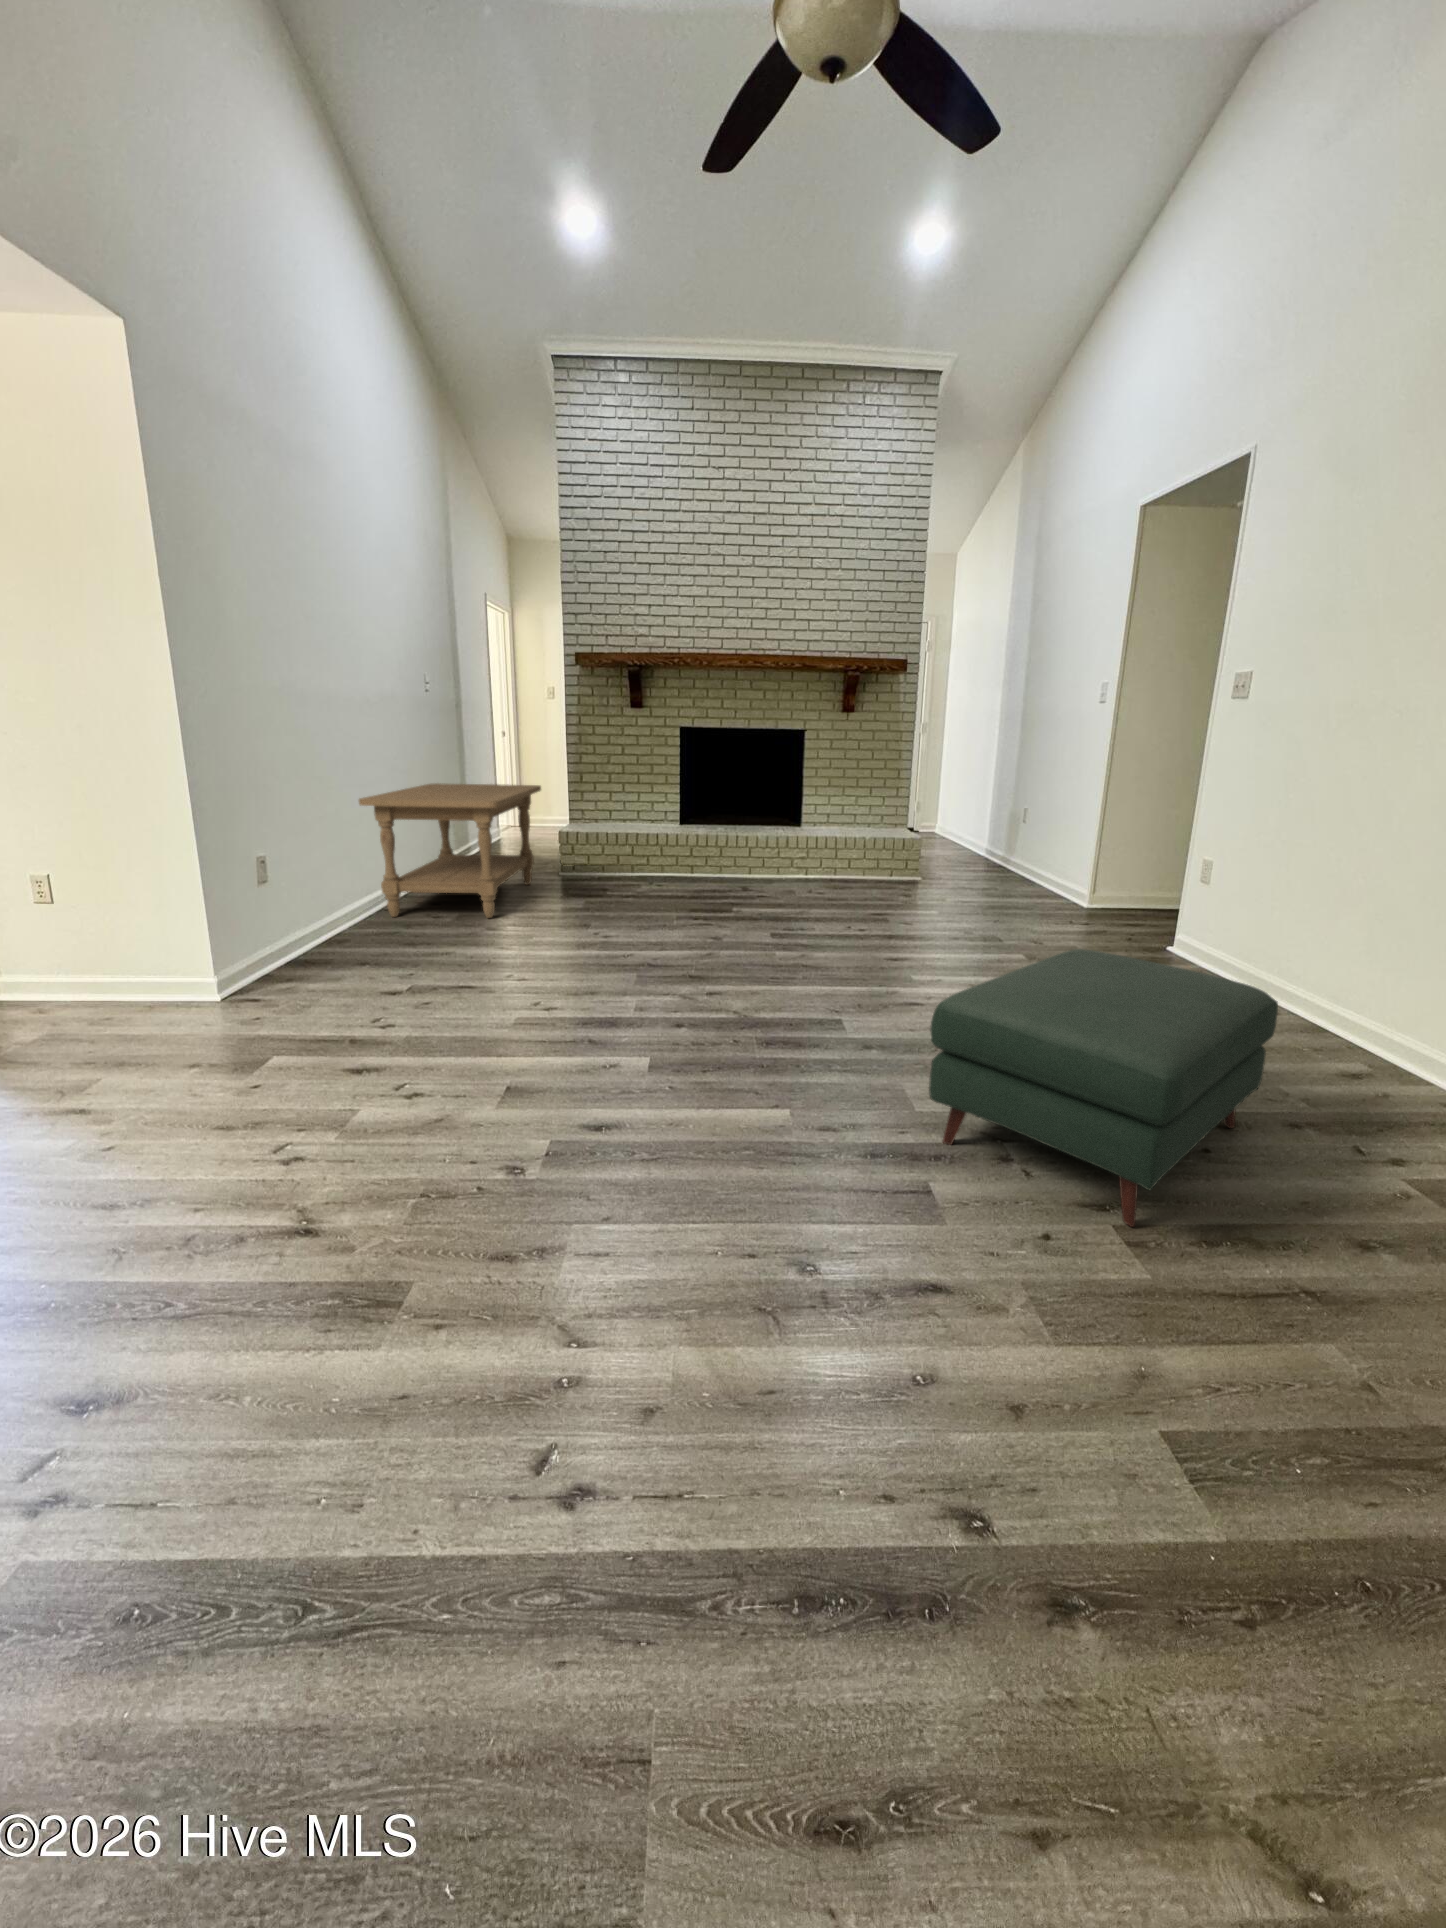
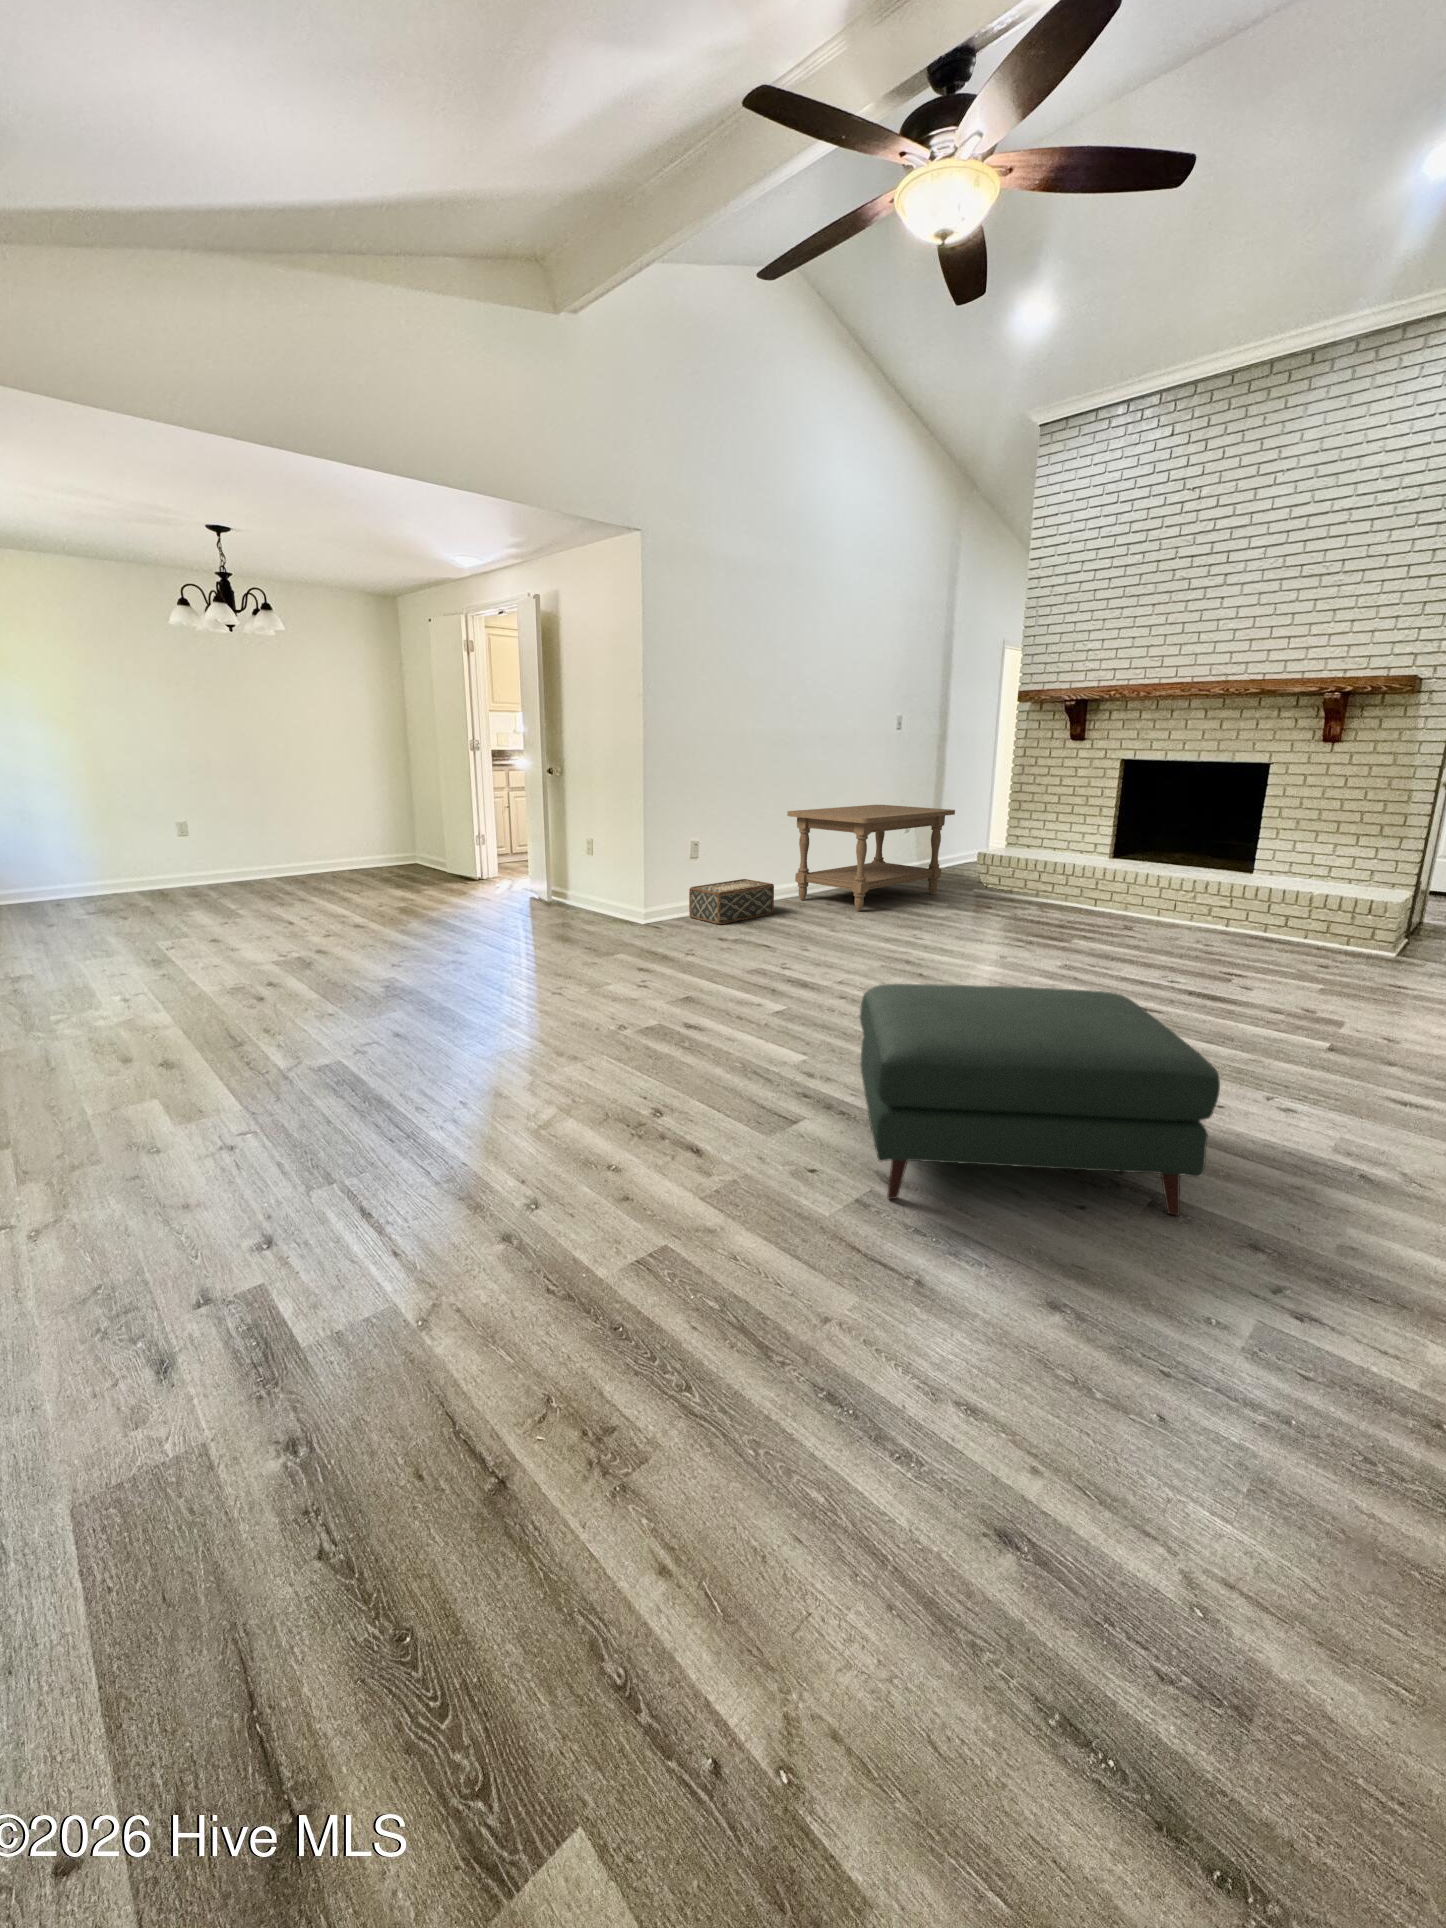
woven basket: none [273,901,392,973] -> present [689,879,774,924]

